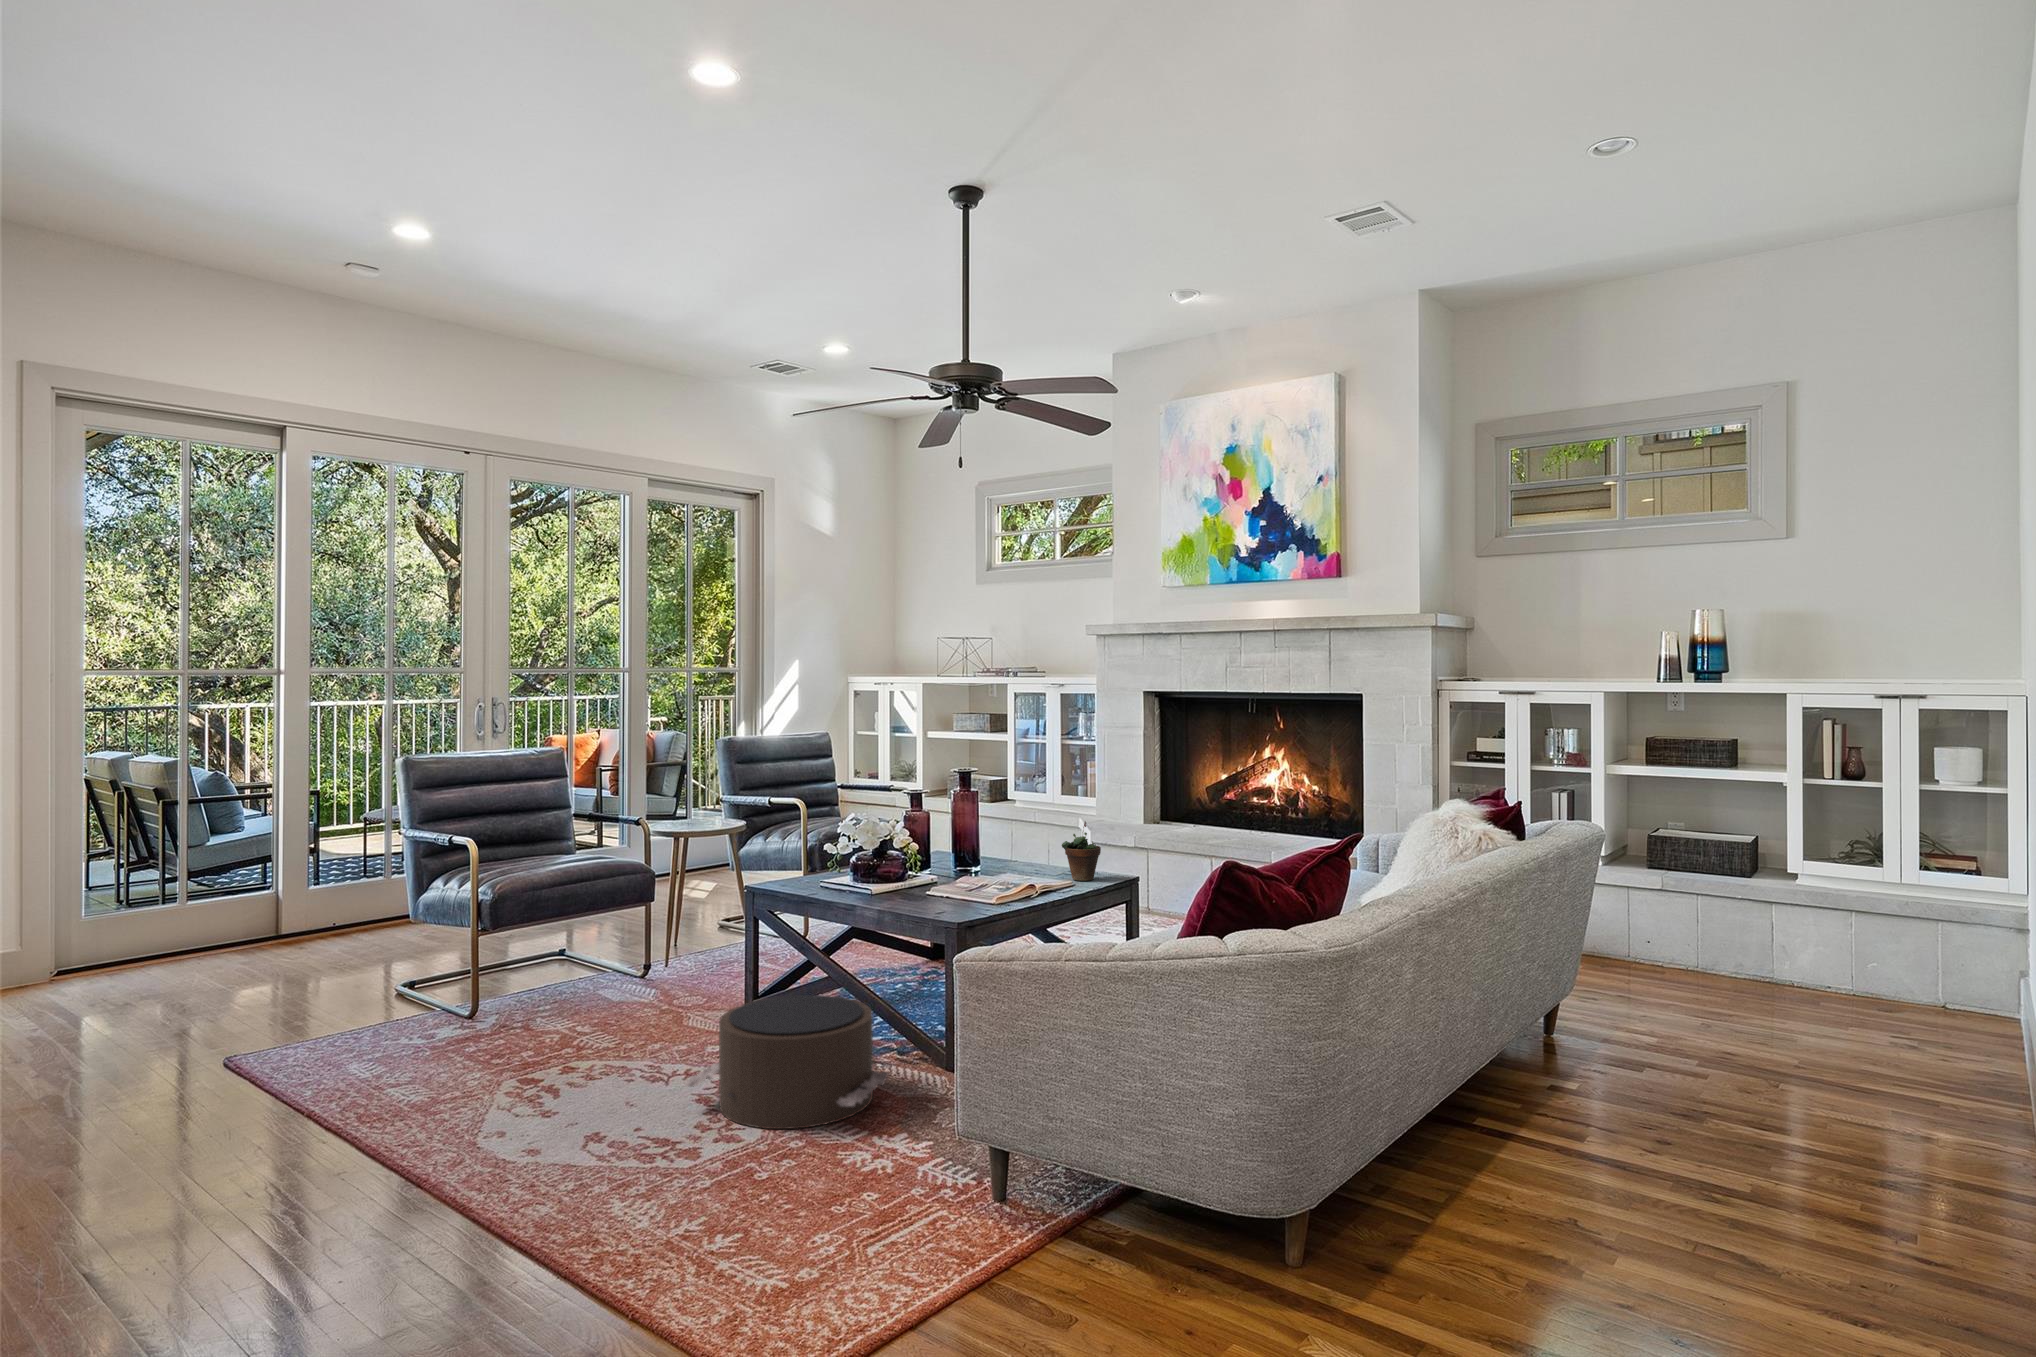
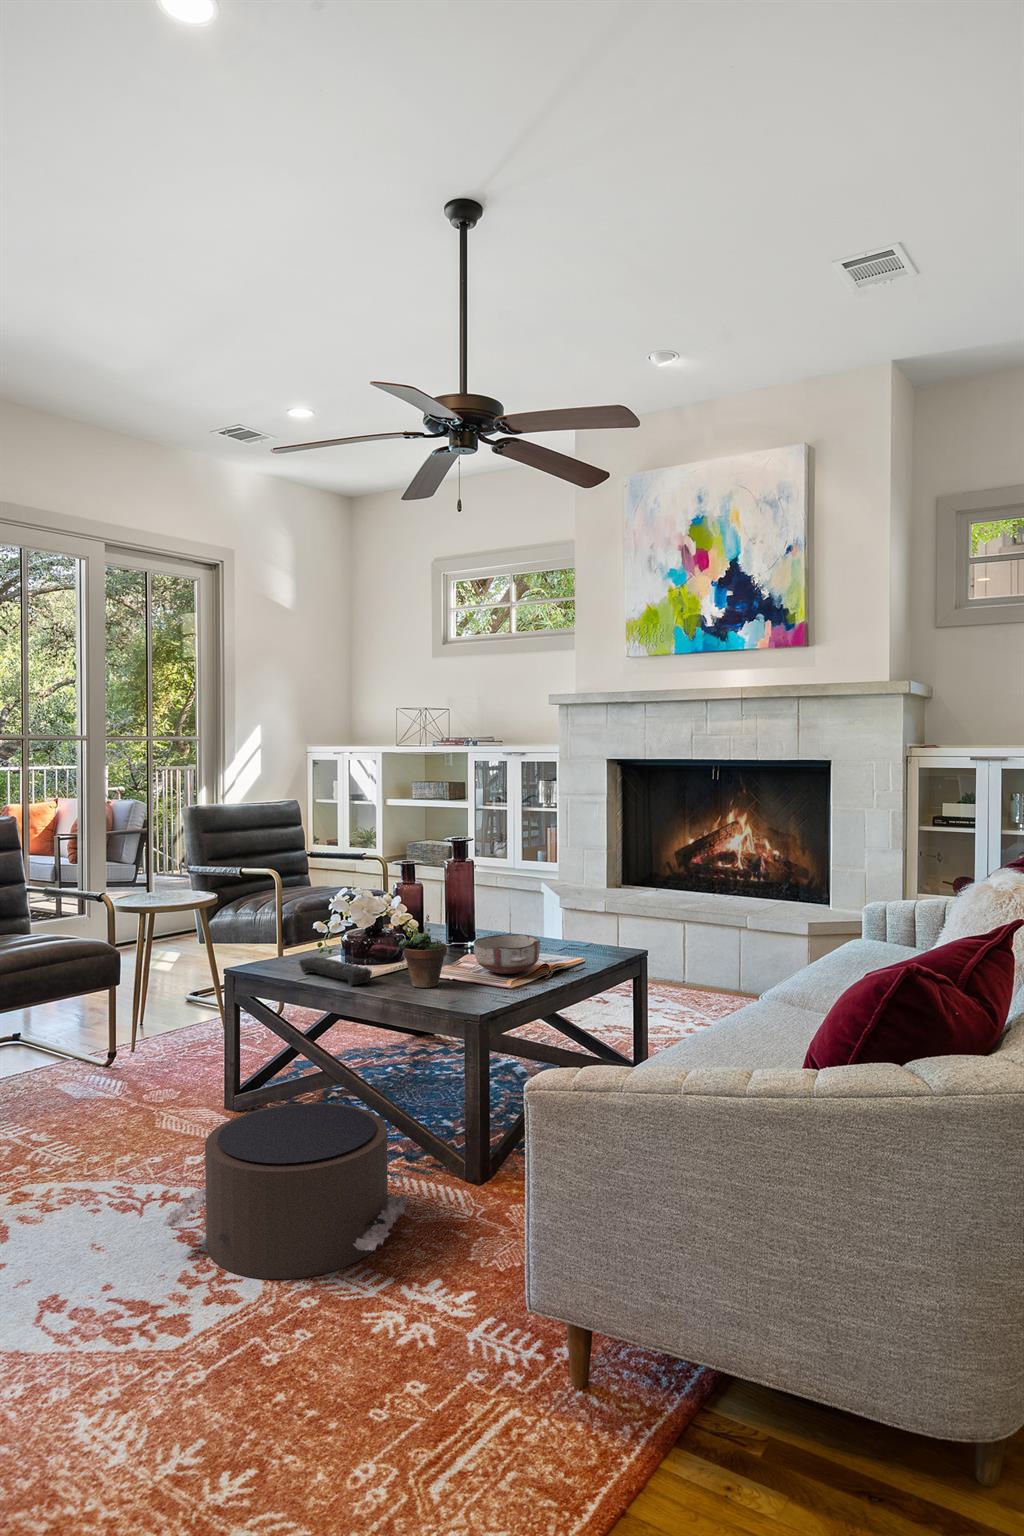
succulent plant: present [1062,821,1101,881] -> present [399,915,447,988]
ceramic bowl: none [966,856,1027,891] -> present [474,934,540,974]
remote control: none [811,874,872,898] -> present [299,957,372,986]

